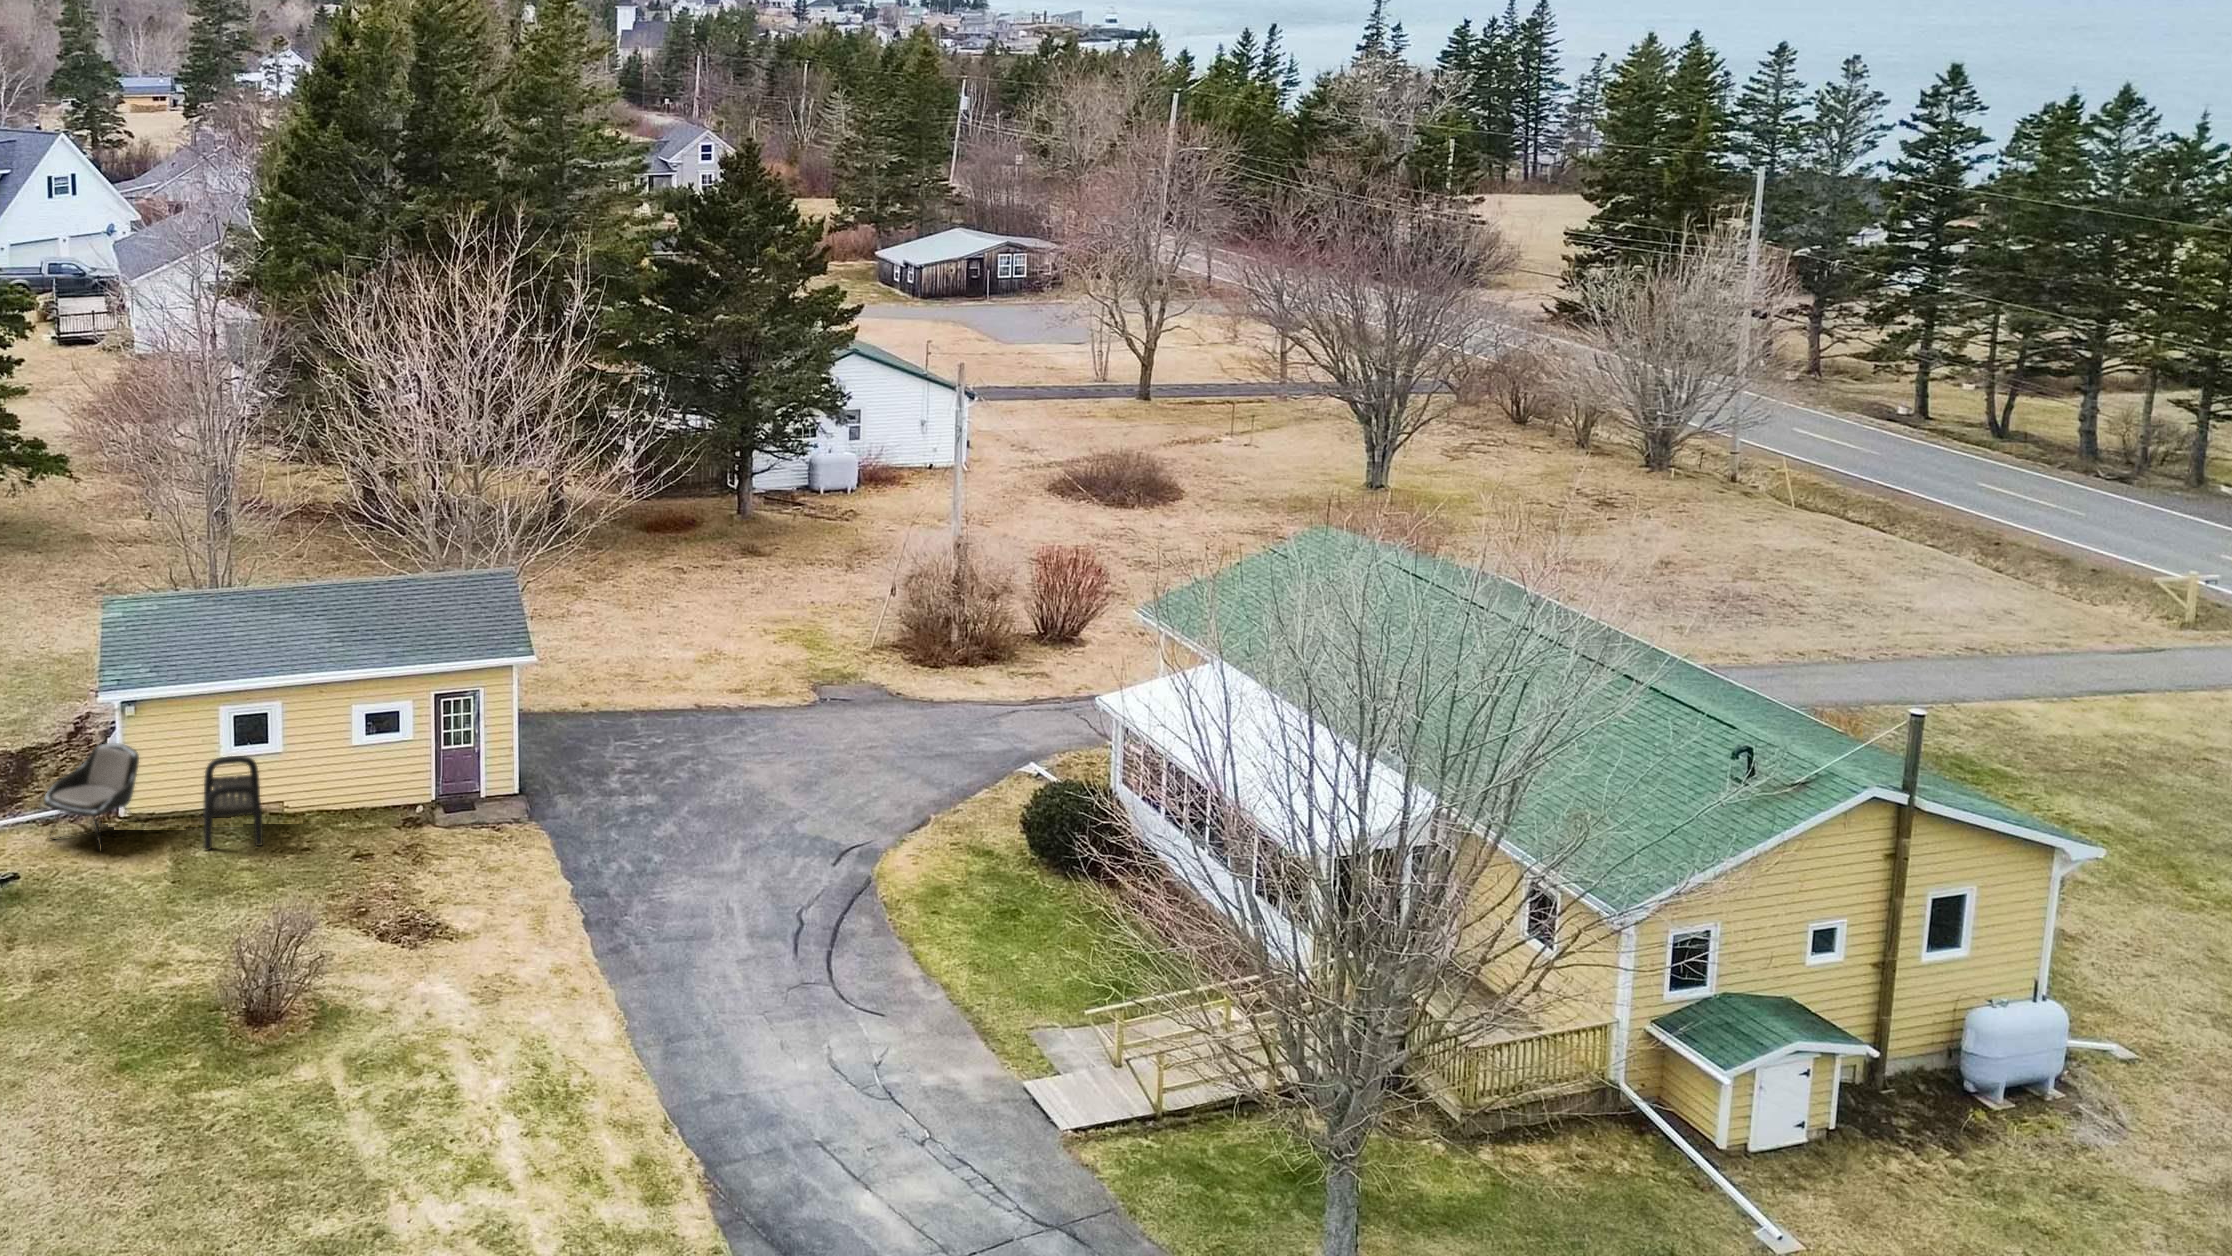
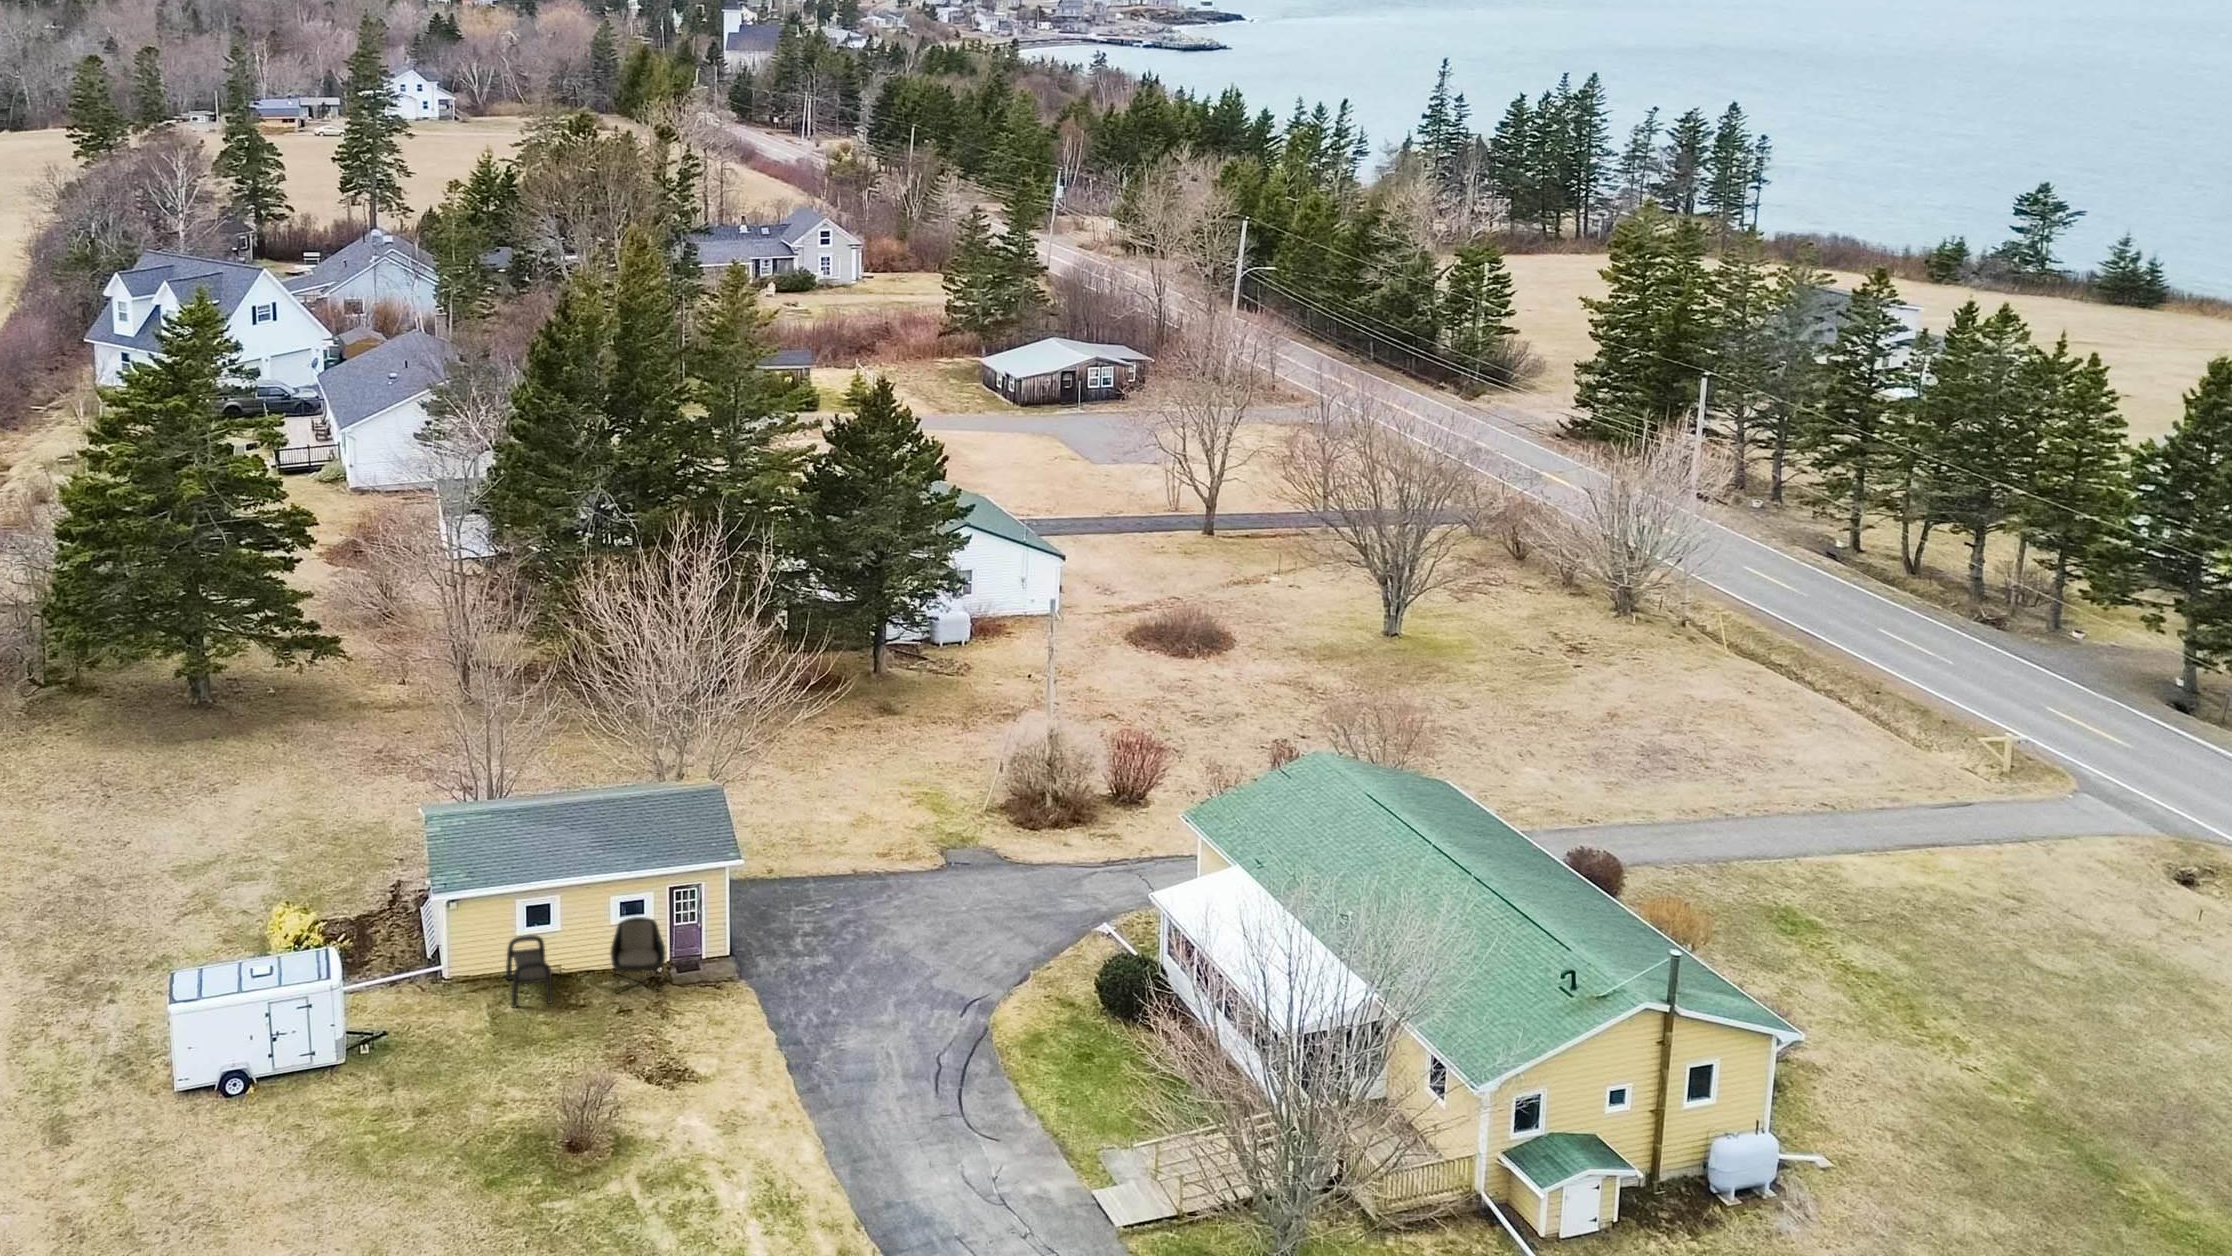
lounge chair: present [44,743,145,850] -> present [611,917,666,992]

